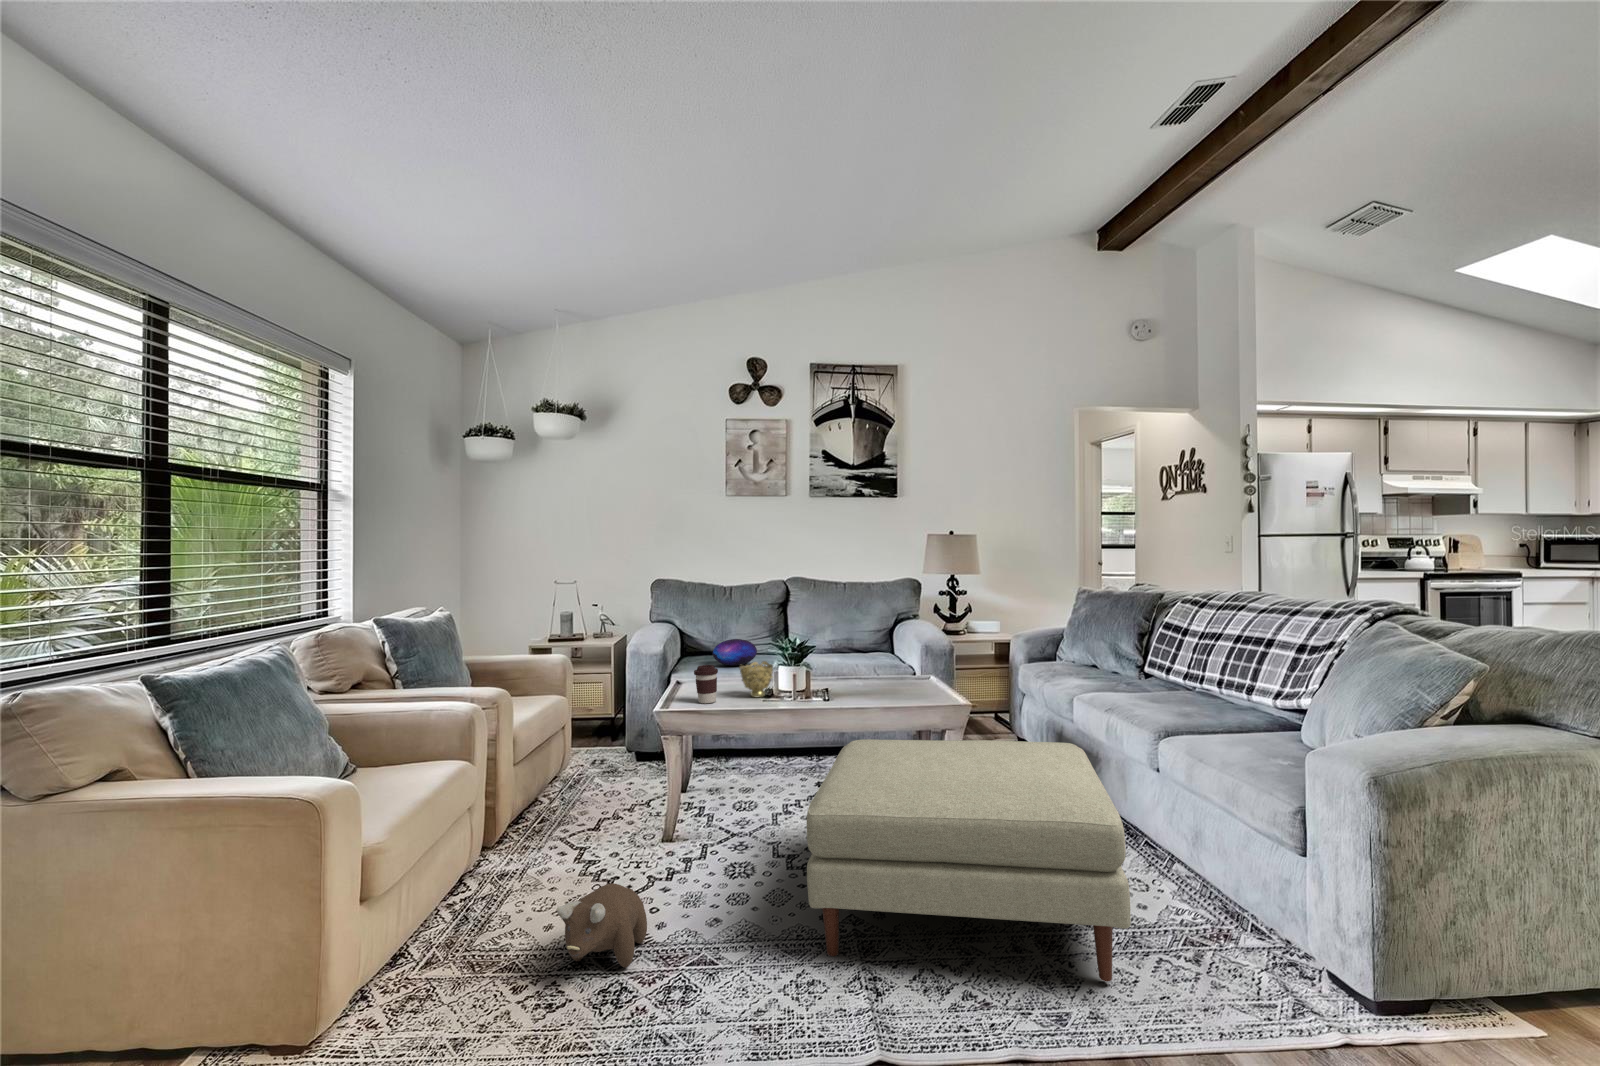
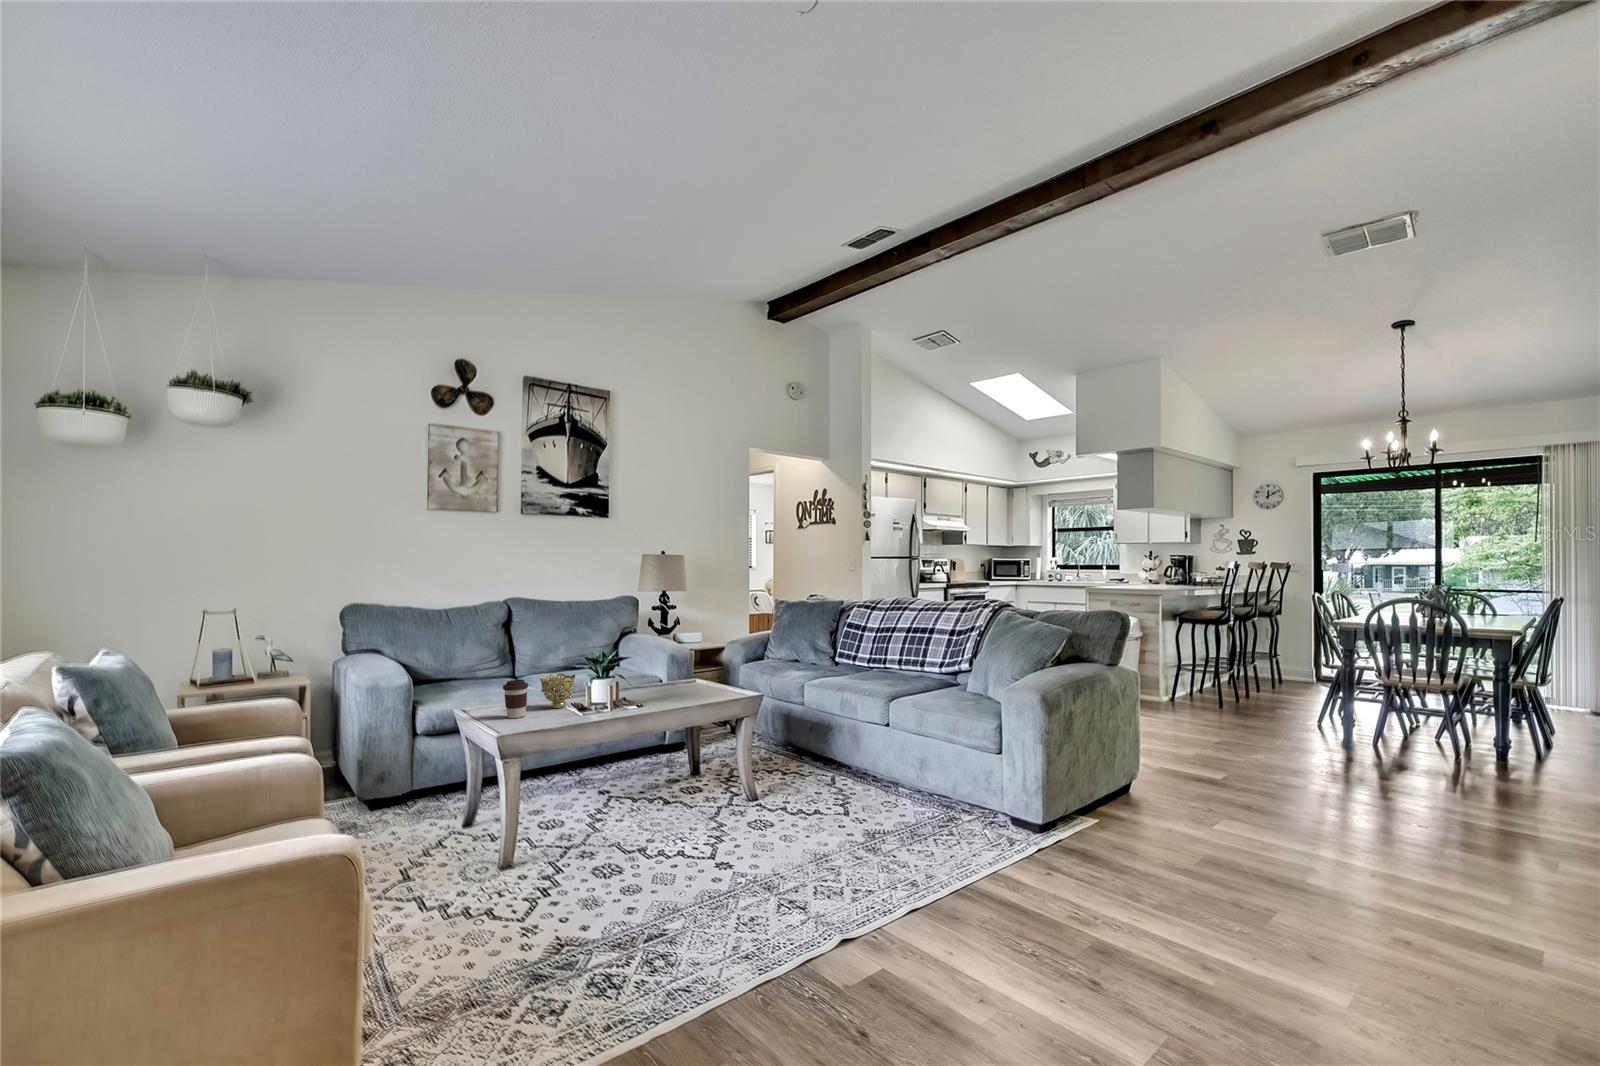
decorative orb: present [713,639,757,666] -> none [440,660,491,688]
ottoman: present [807,739,1131,982] -> none [681,709,935,893]
plush toy: present [557,883,647,967] -> none [523,875,596,953]

